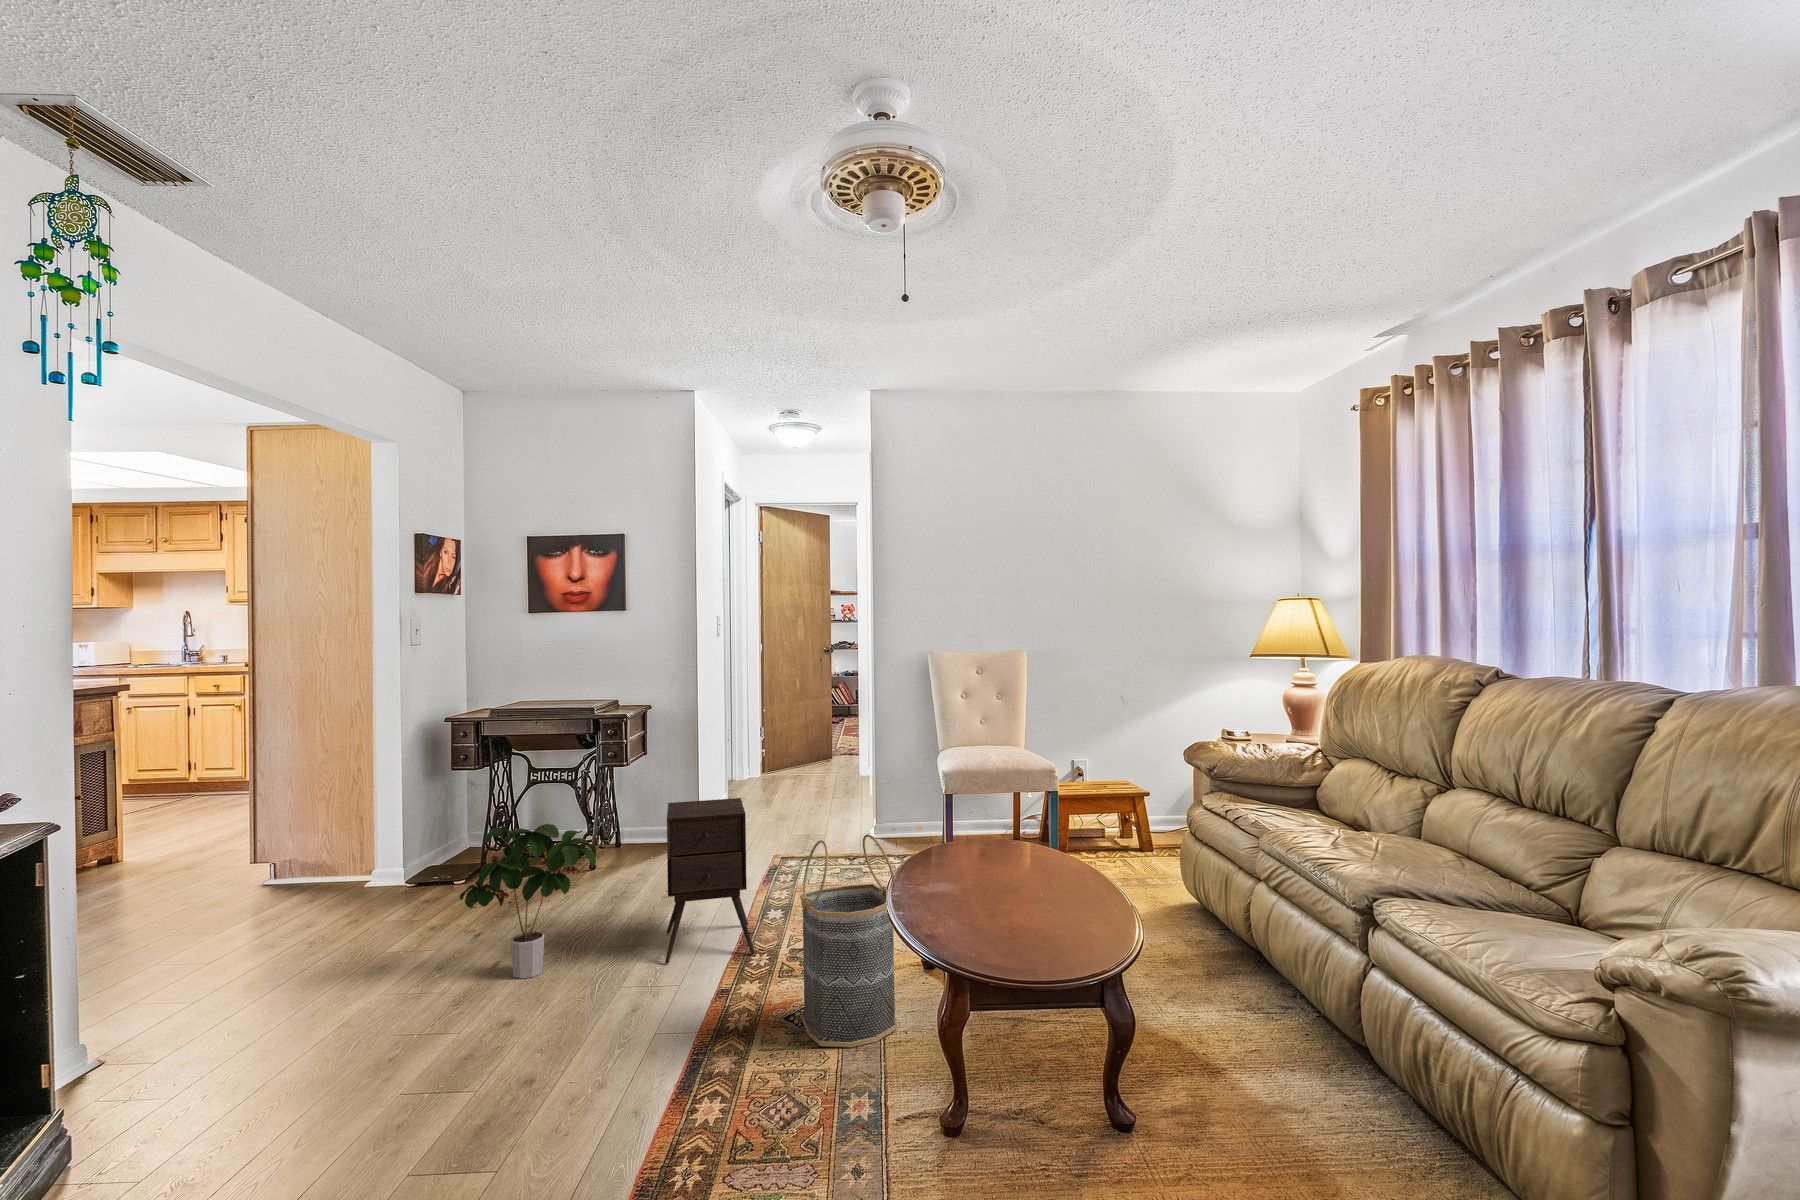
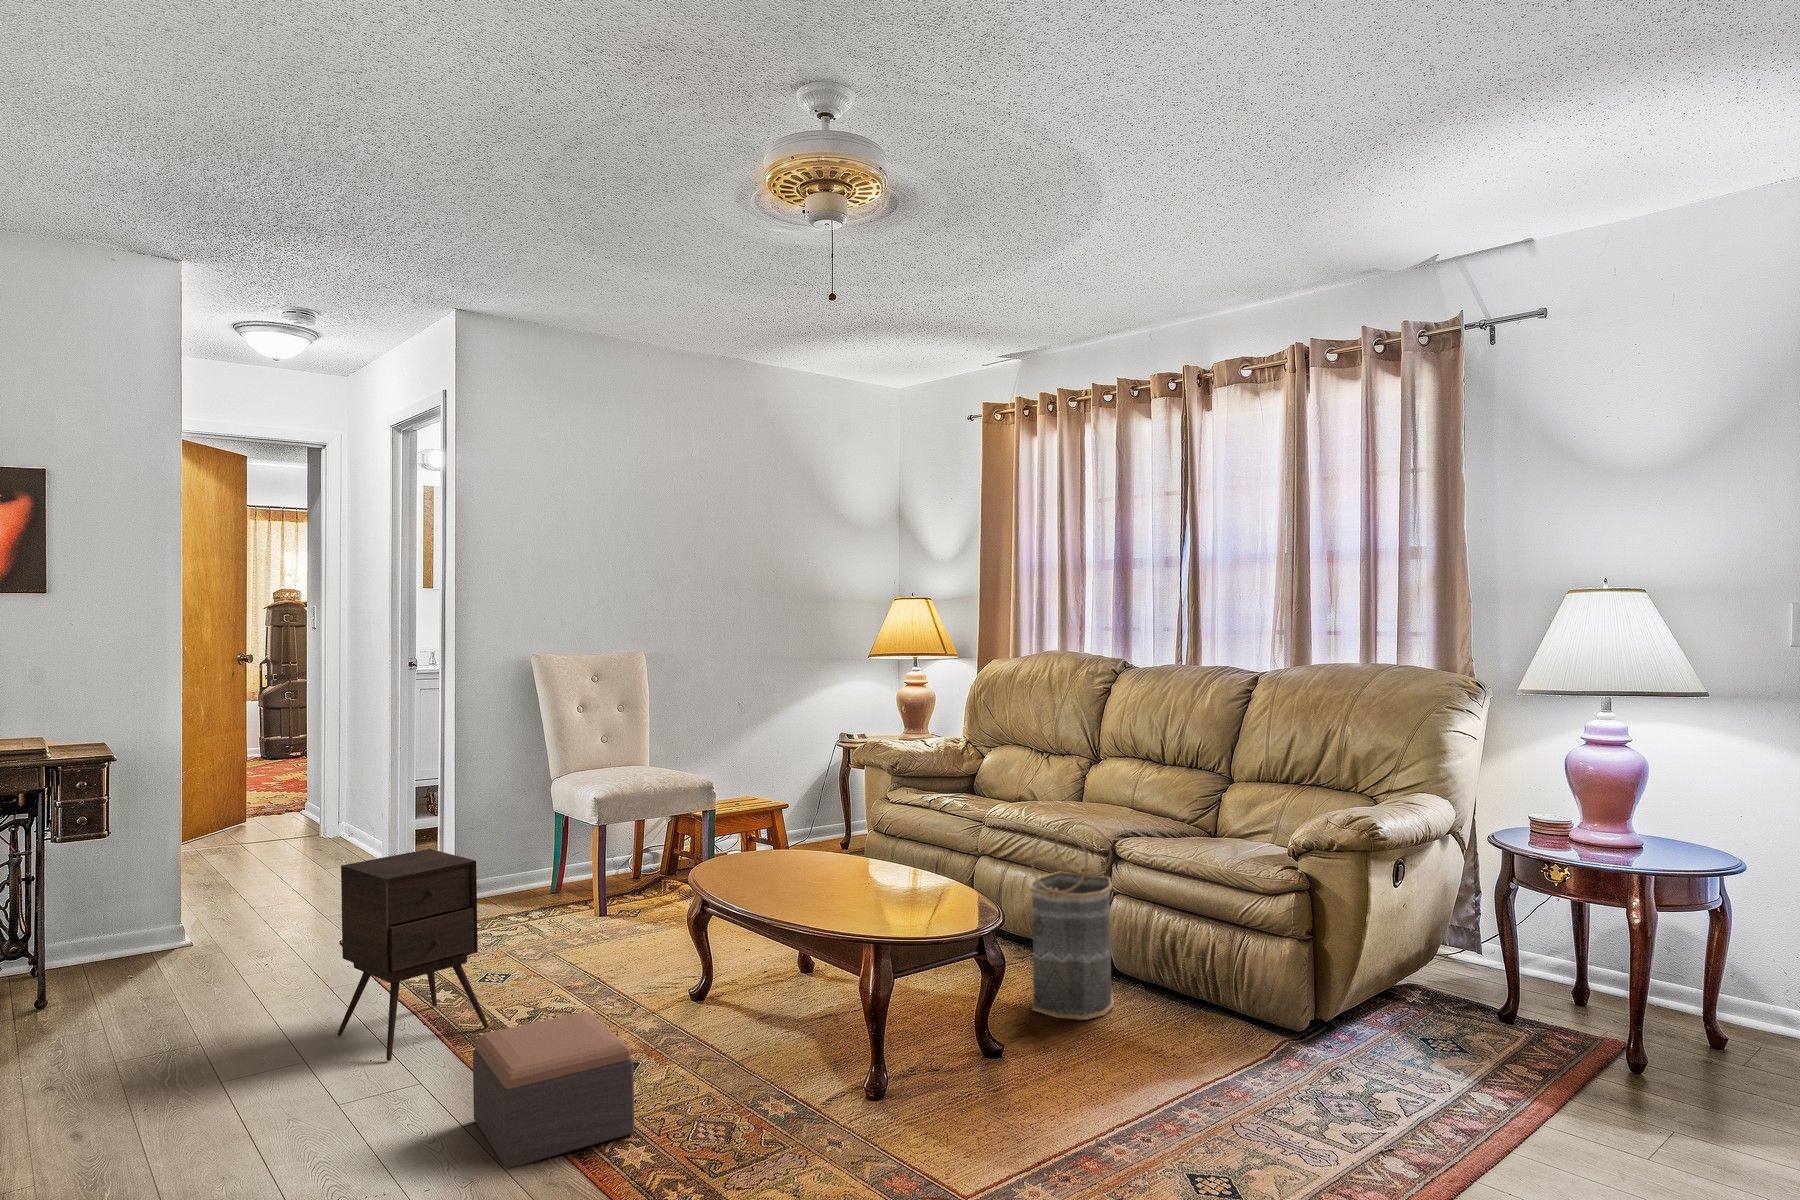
potted plant: present [460,824,595,979] -> none [75,907,297,1123]
basket: present [800,834,897,1047] -> present [1030,822,1114,1020]
footstool: none [607,964,749,1093] -> present [473,1012,634,1169]

